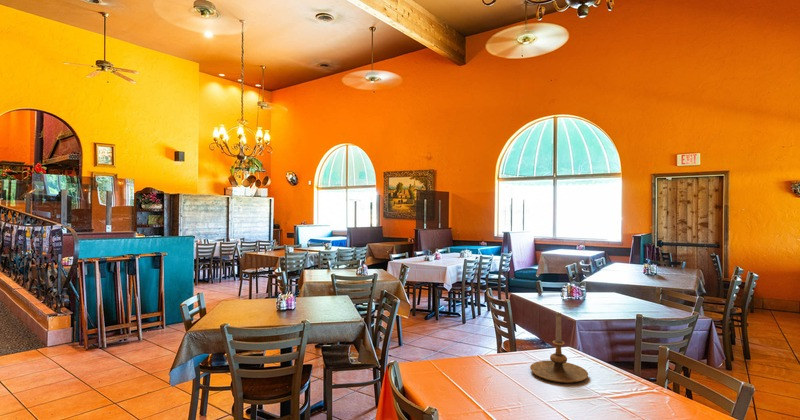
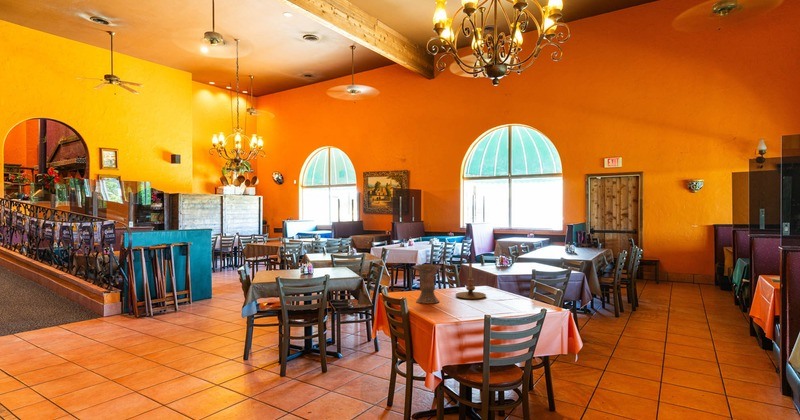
vase: none [457,315,511,396] -> present [413,264,441,304]

